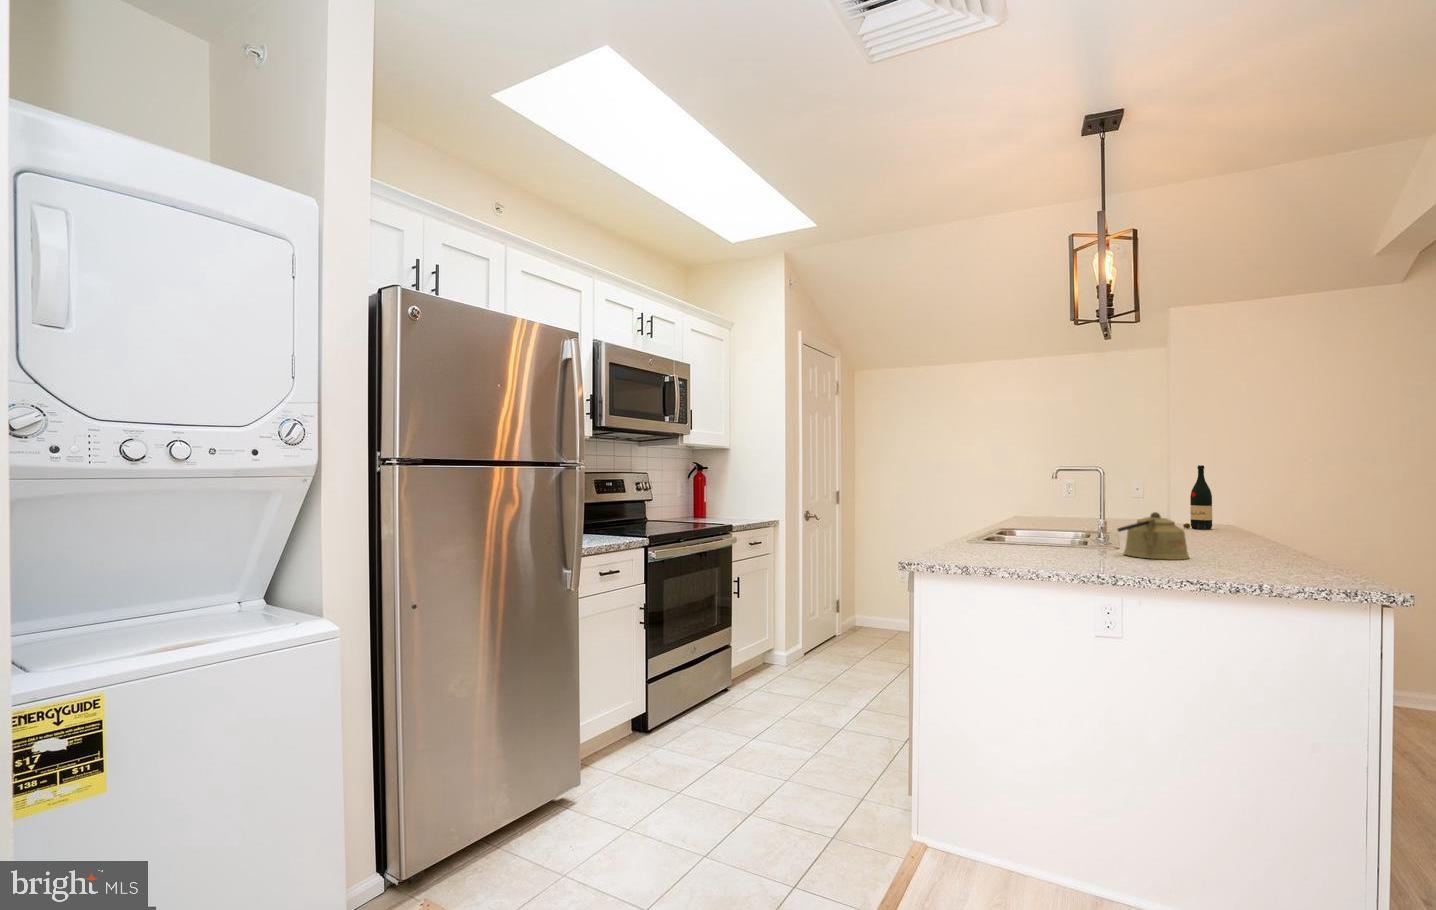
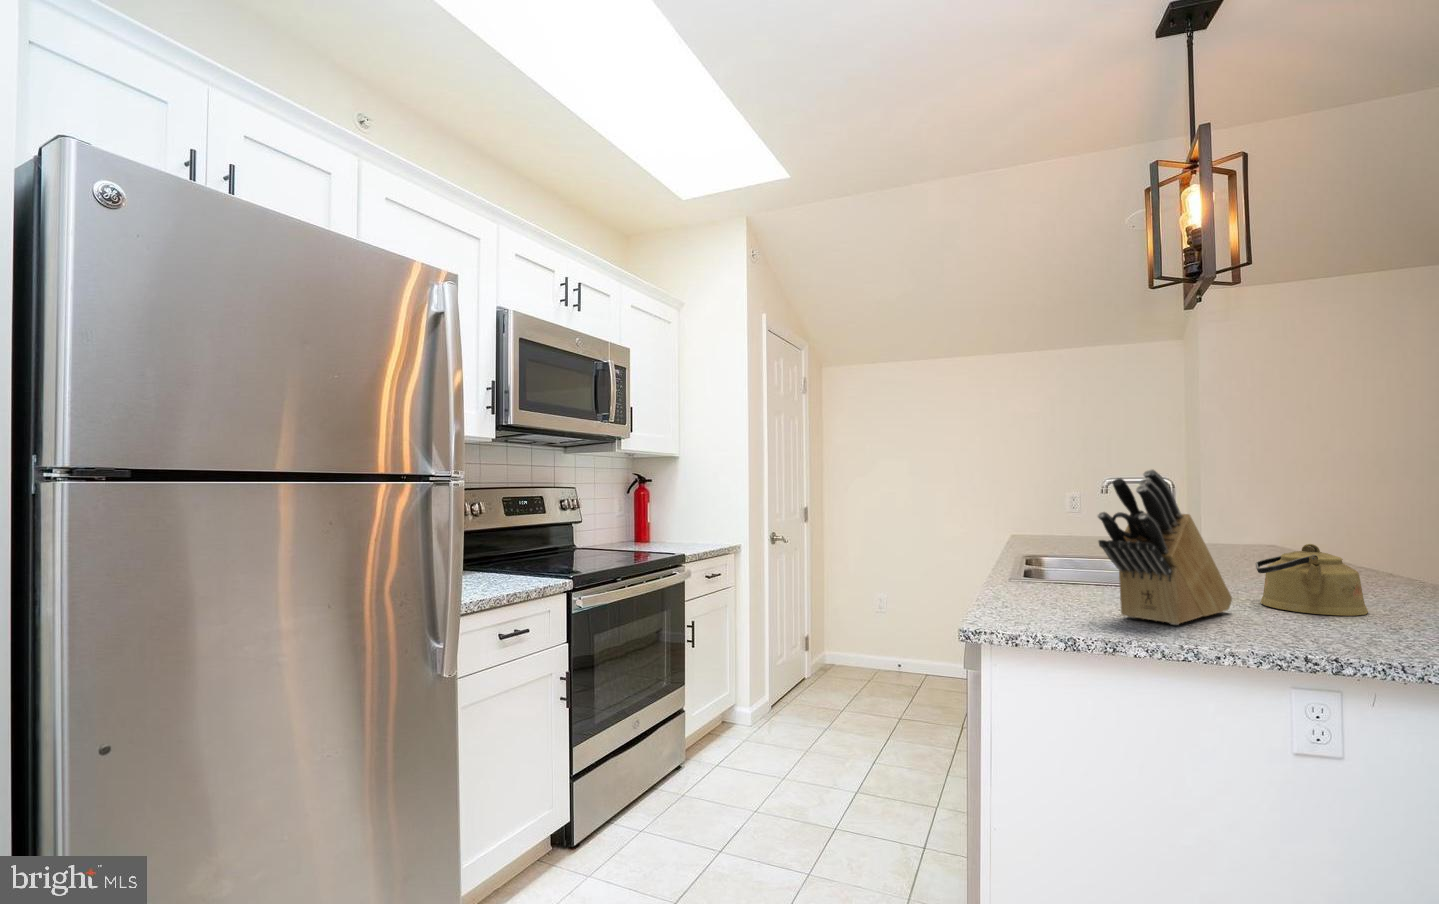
knife block: none [992,460,1094,562] -> present [1098,469,1232,625]
wine bottle: present [1183,465,1212,530] -> none [1245,475,1281,555]

